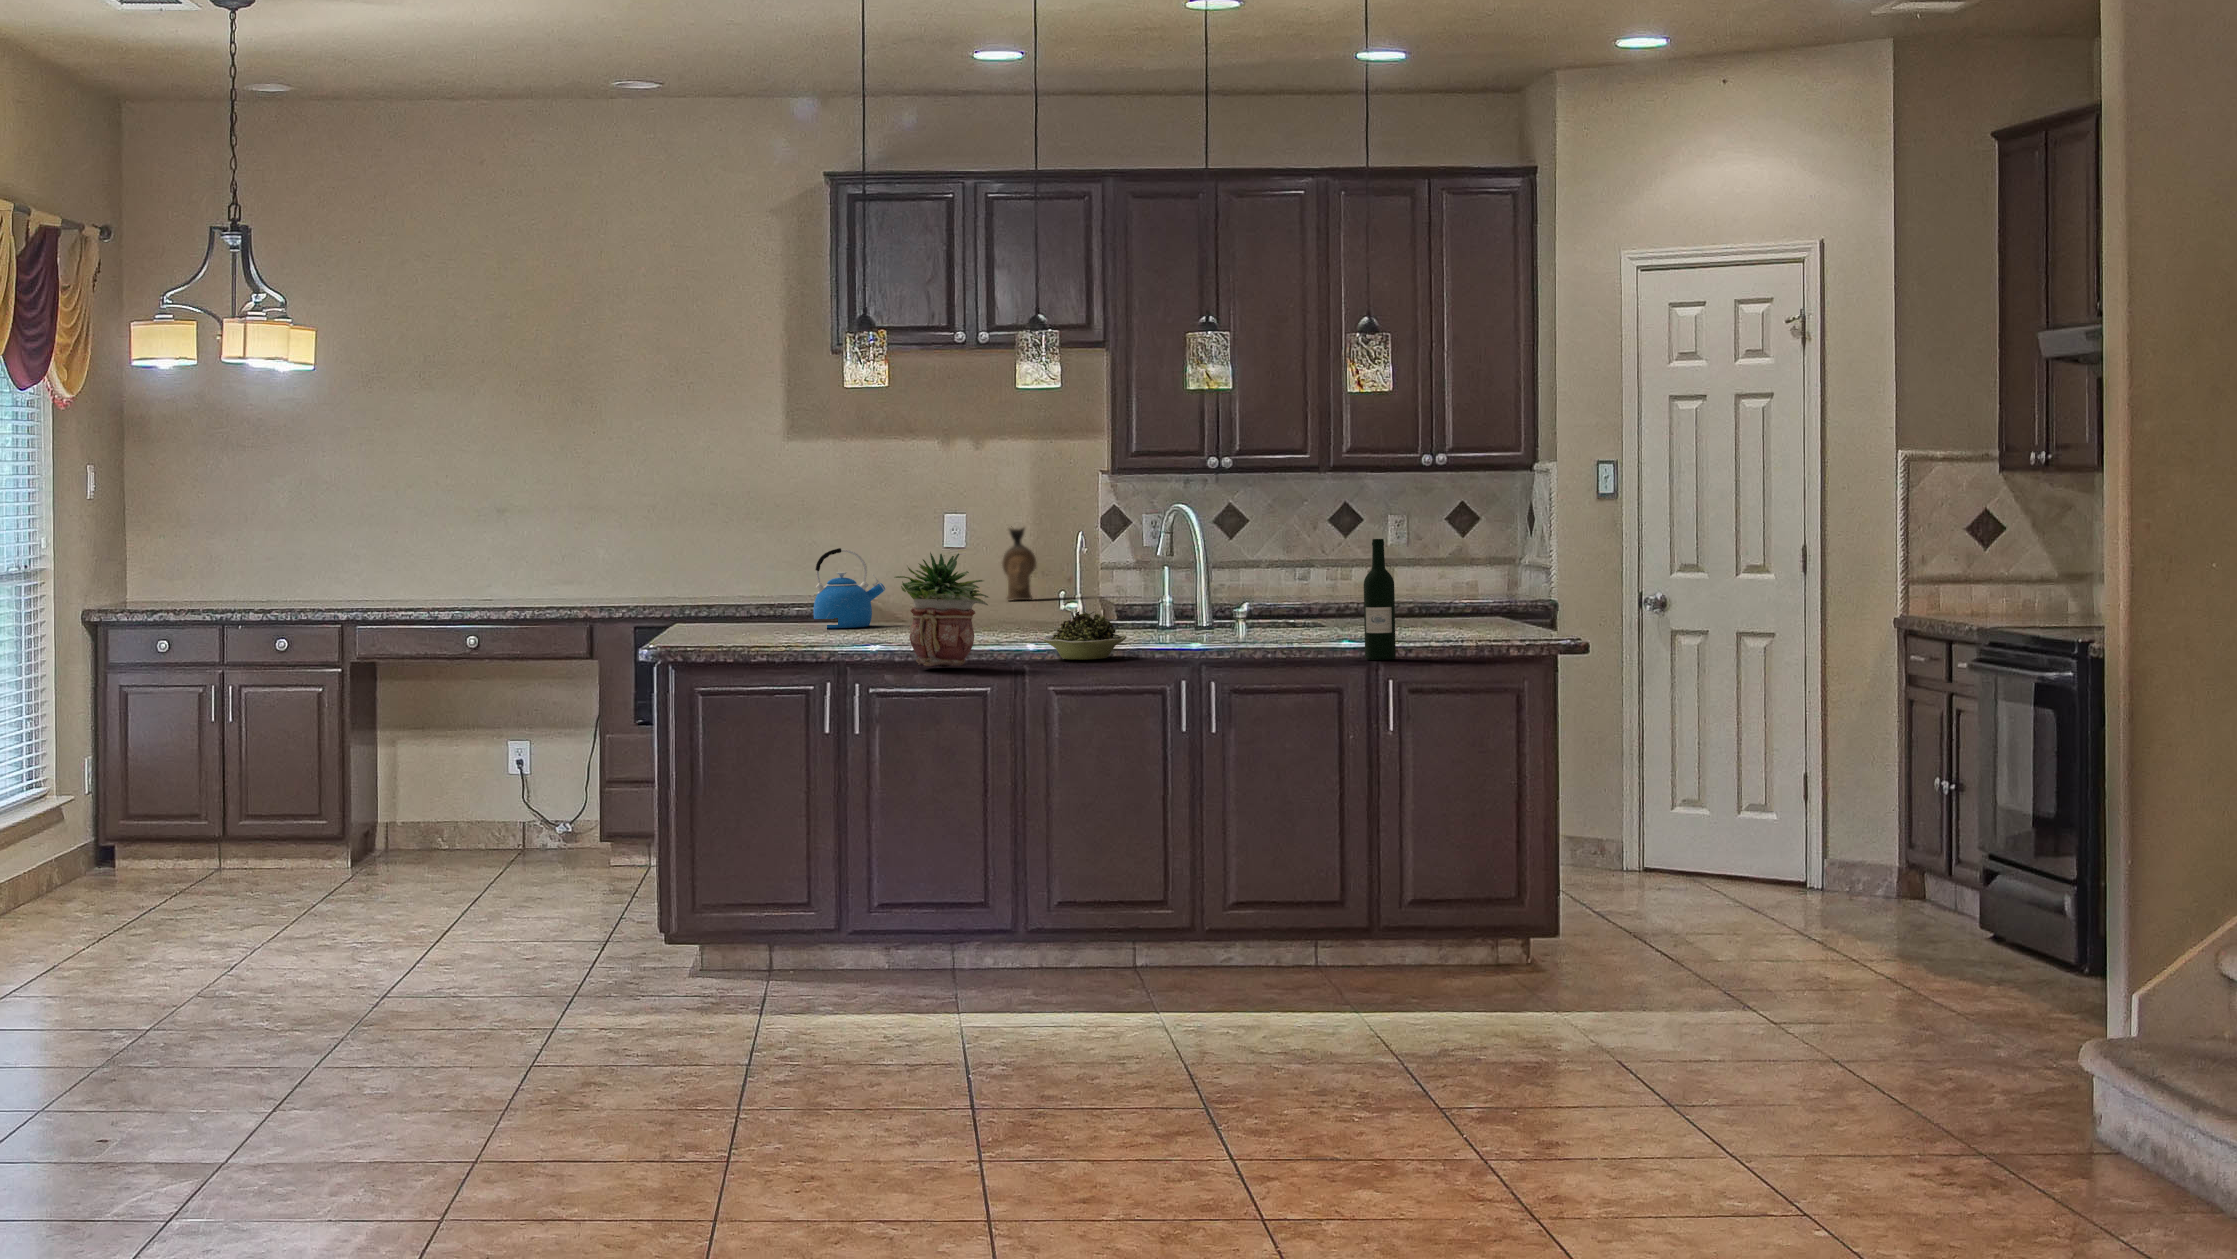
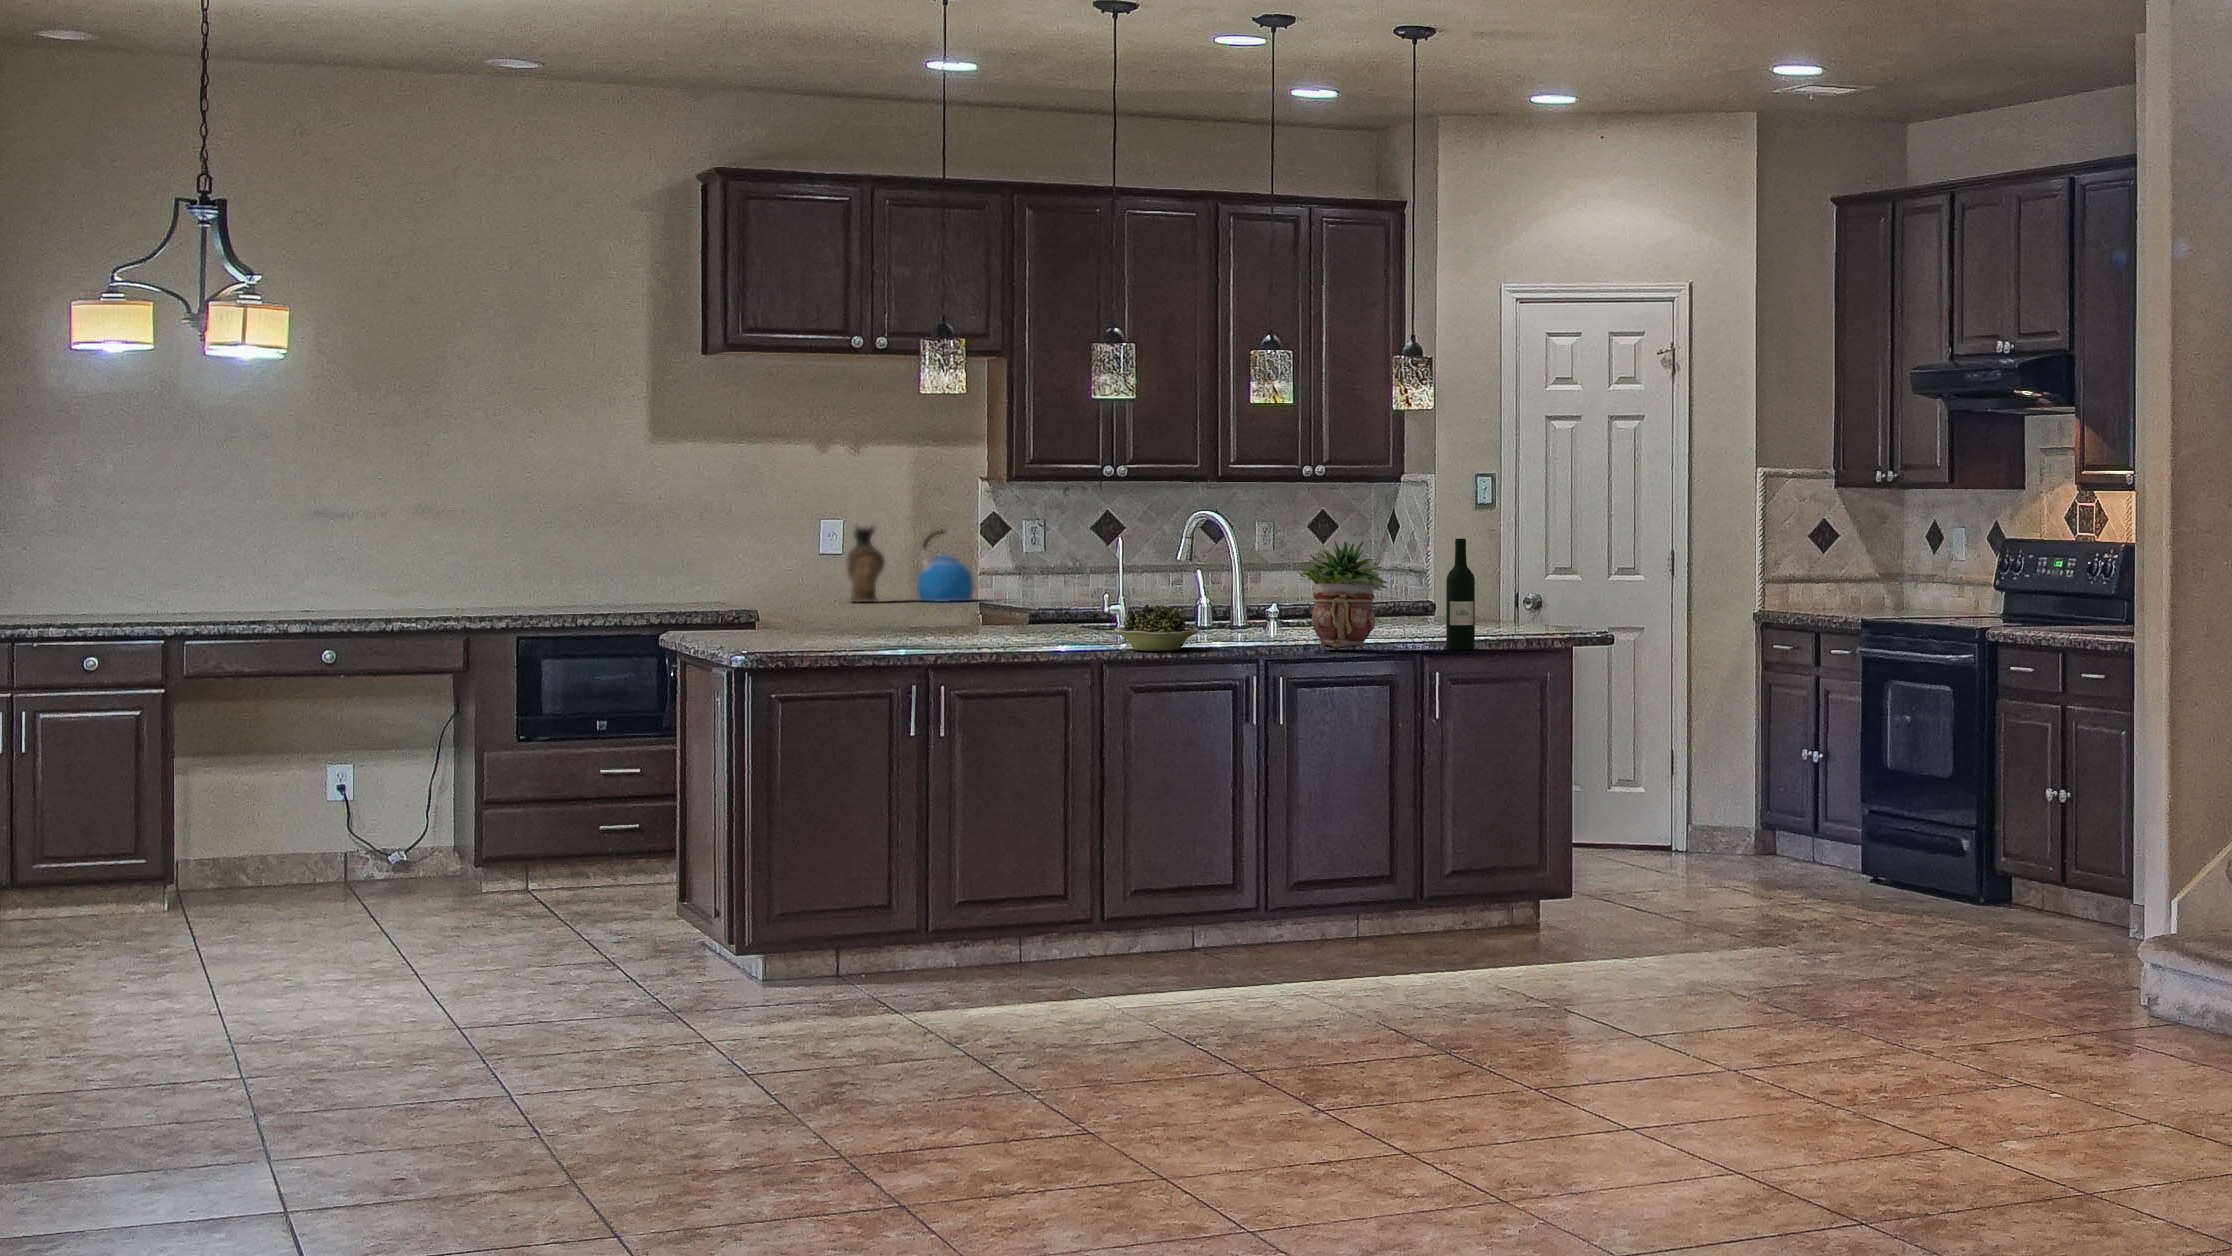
kettle: present [813,548,885,628] -> present [917,530,974,602]
potted plant: present [894,553,988,667] -> present [1299,540,1388,649]

